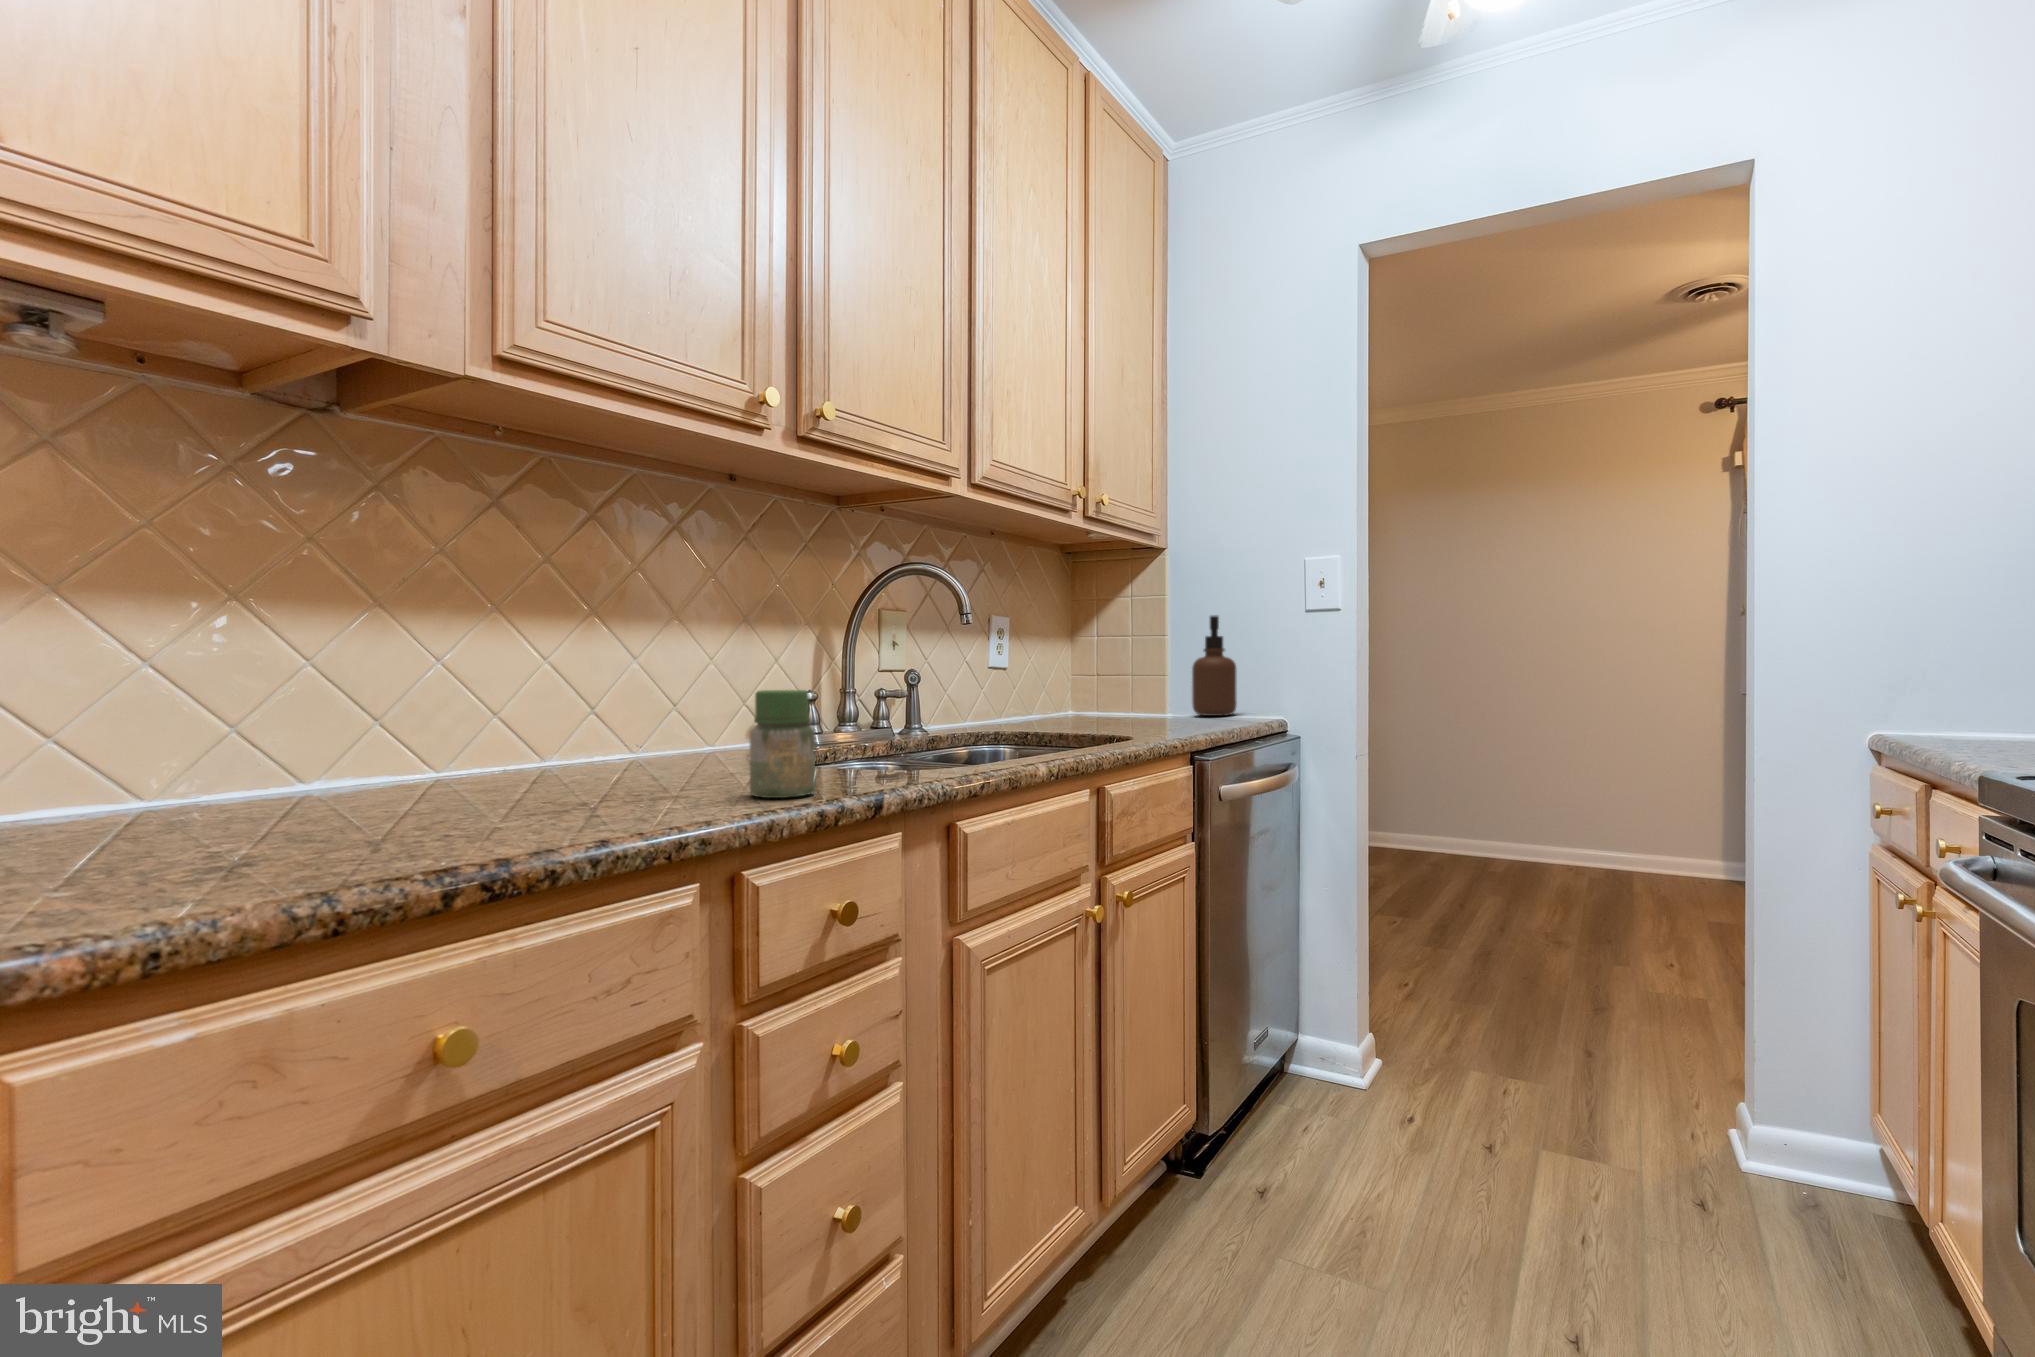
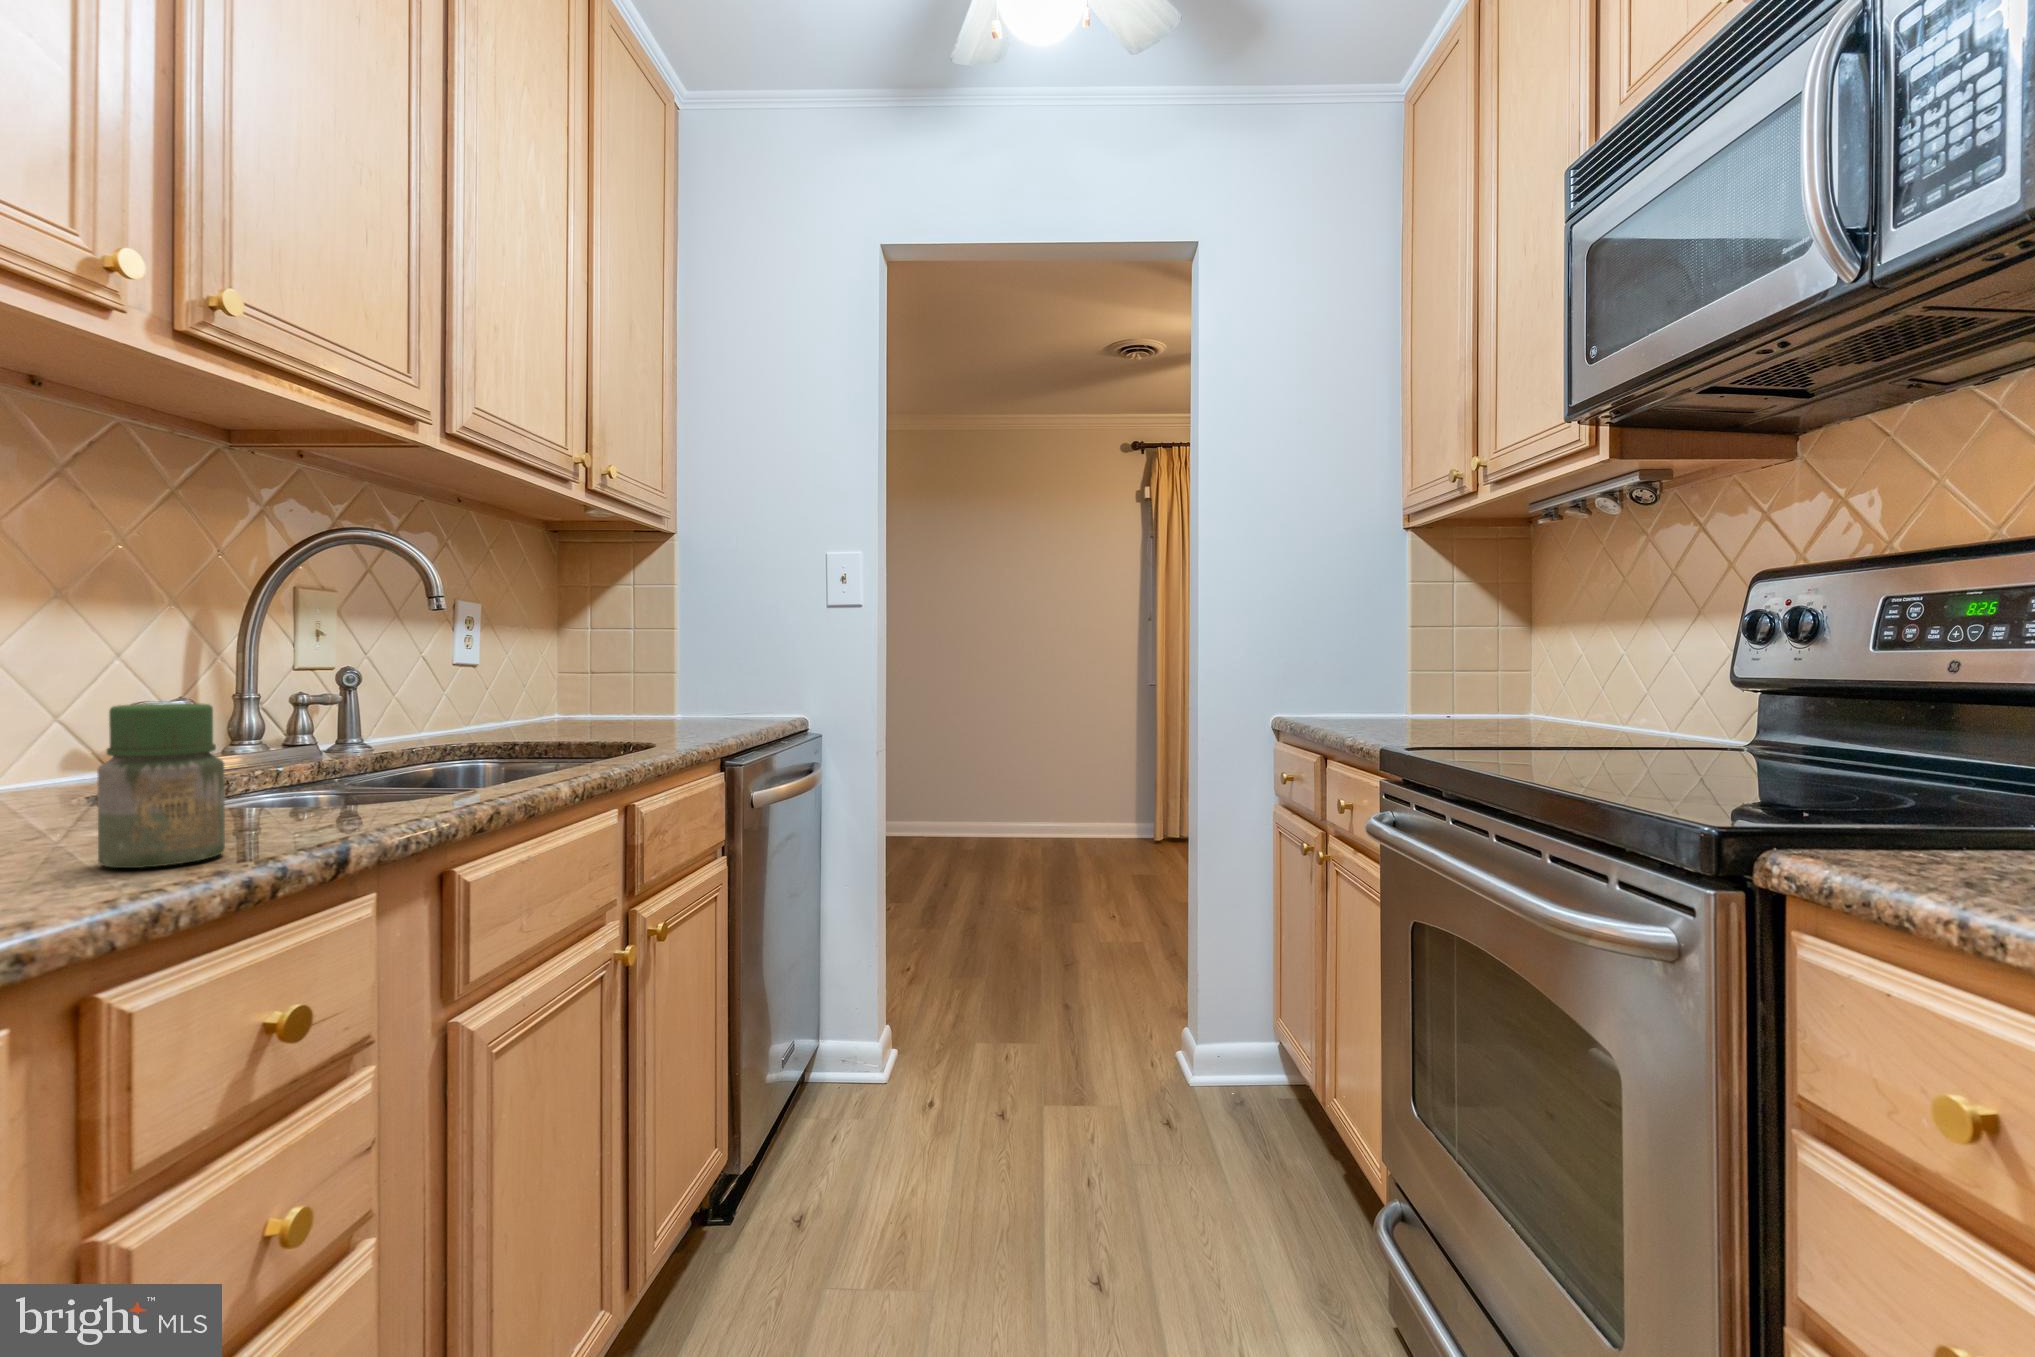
soap dispenser: present [1192,615,1237,716] -> none [715,609,764,717]

